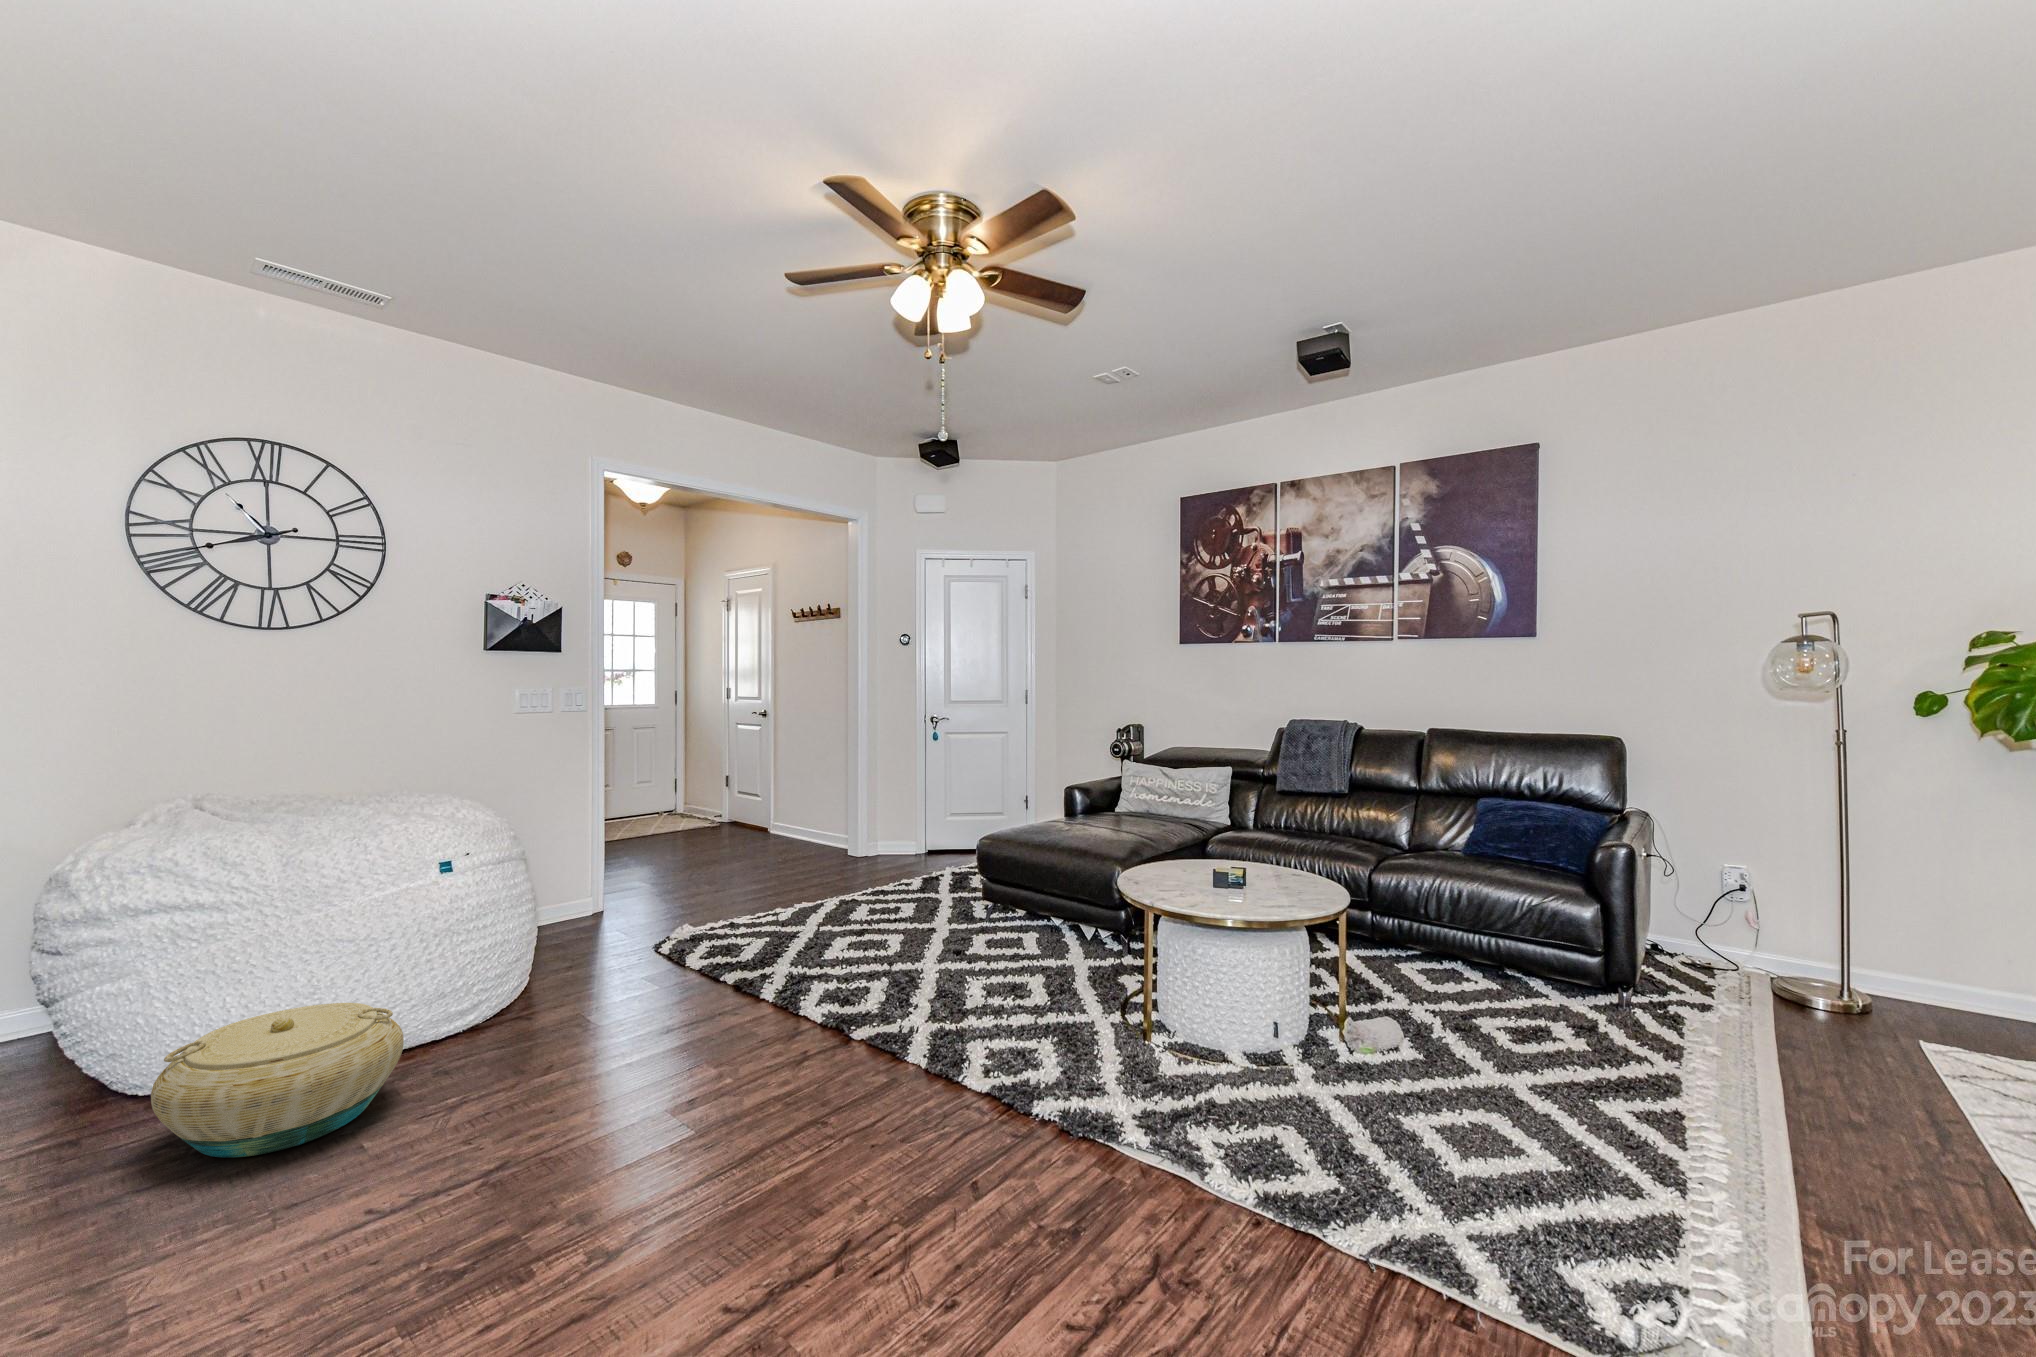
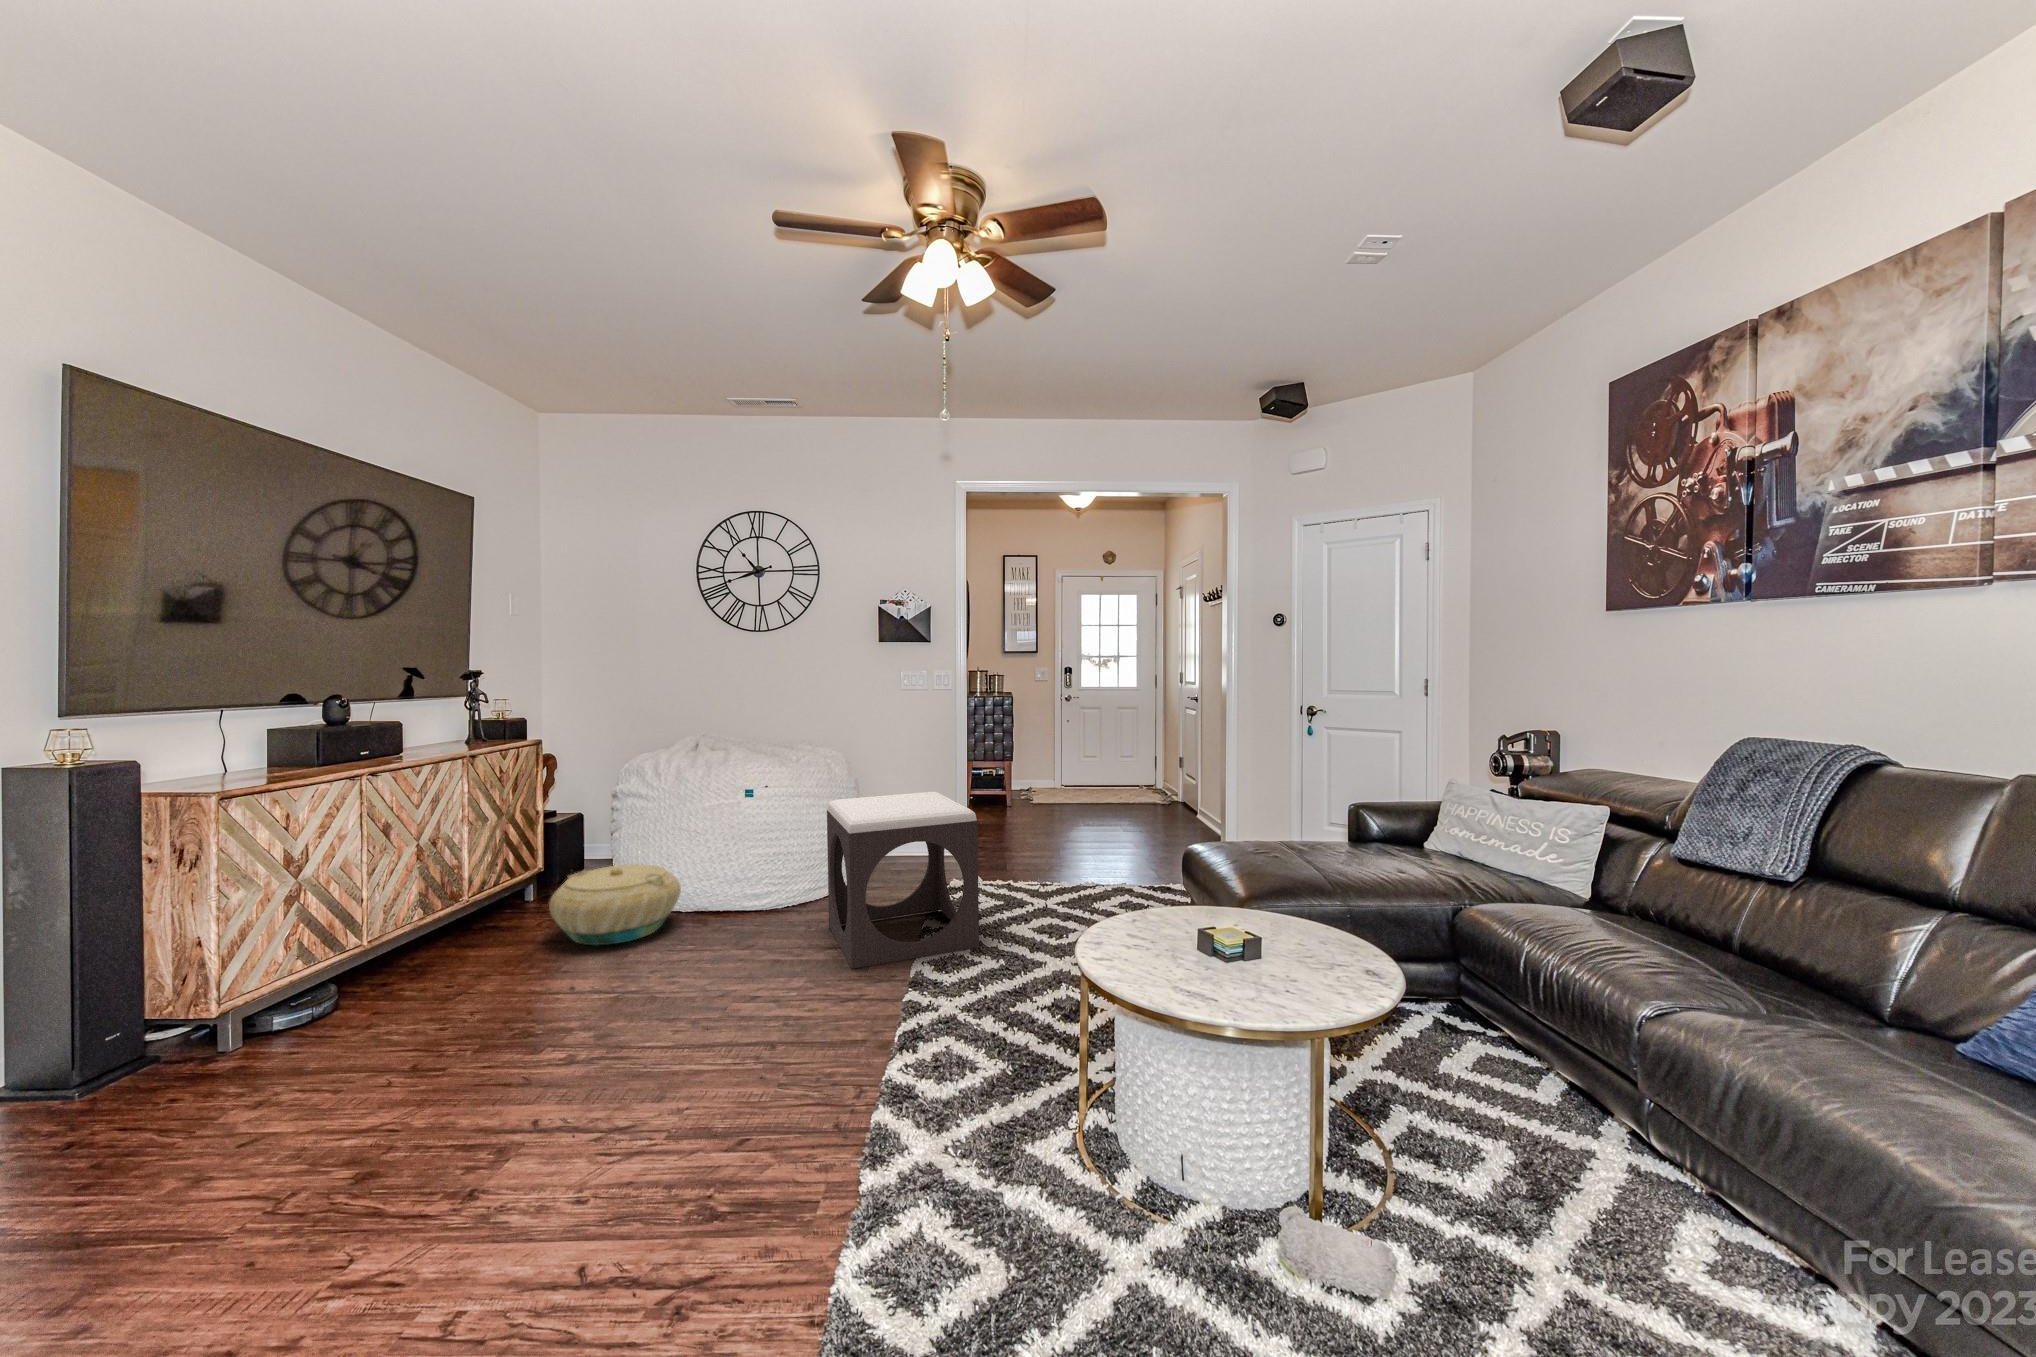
footstool: none [629,830,838,1035] -> present [827,792,979,969]

